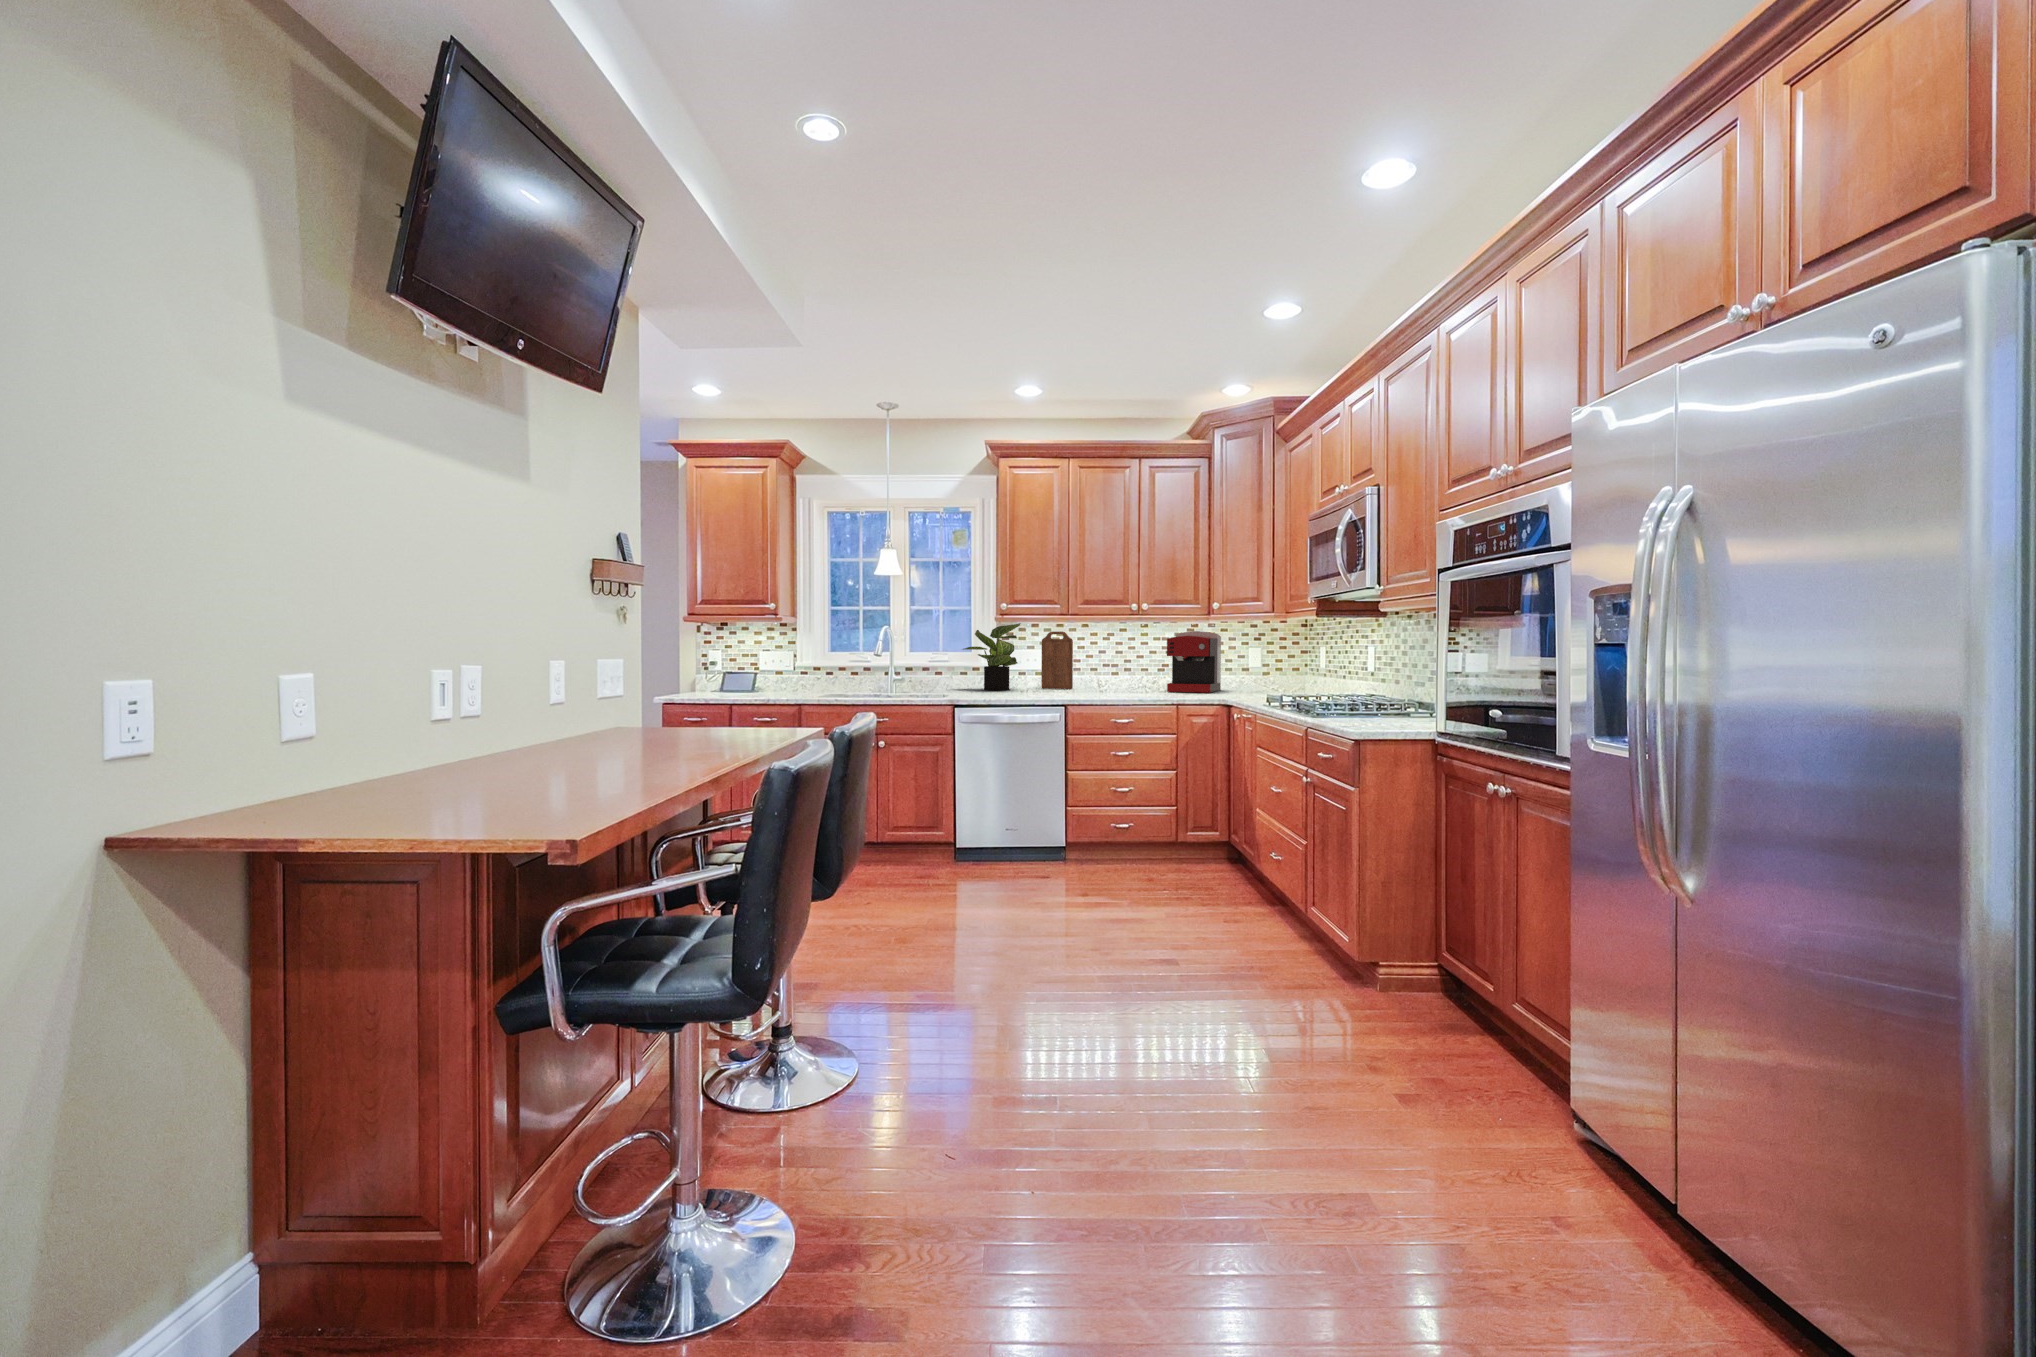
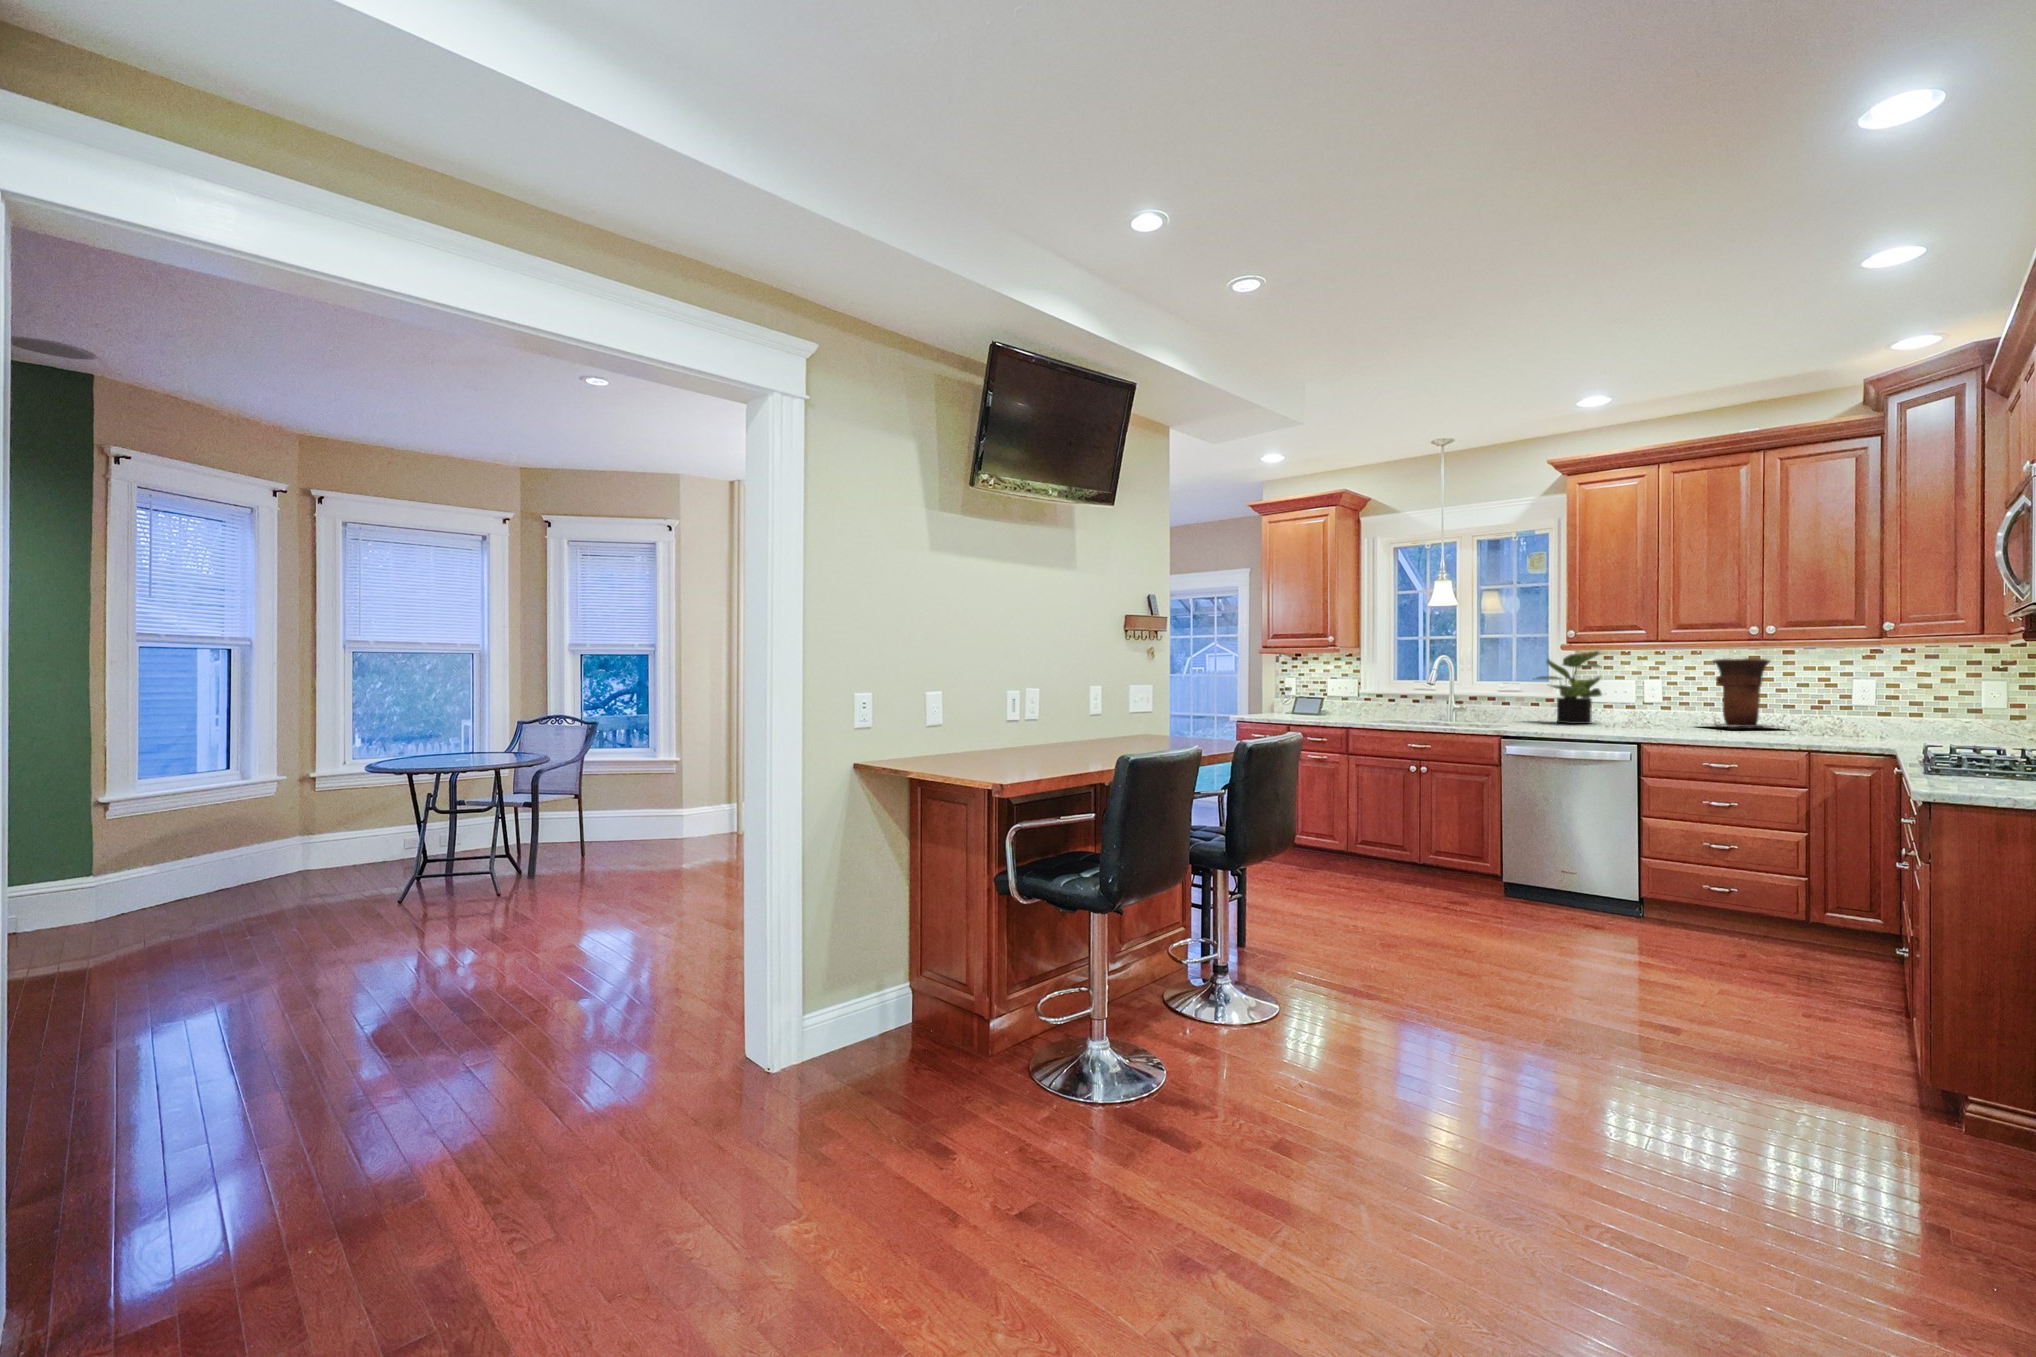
cutting board: present [1041,631,1073,689] -> none [1635,659,1676,726]
vase: none [1082,631,1153,688] -> present [1713,658,1772,727]
coffee maker: present [1167,631,1221,693] -> none [1806,658,1909,737]

